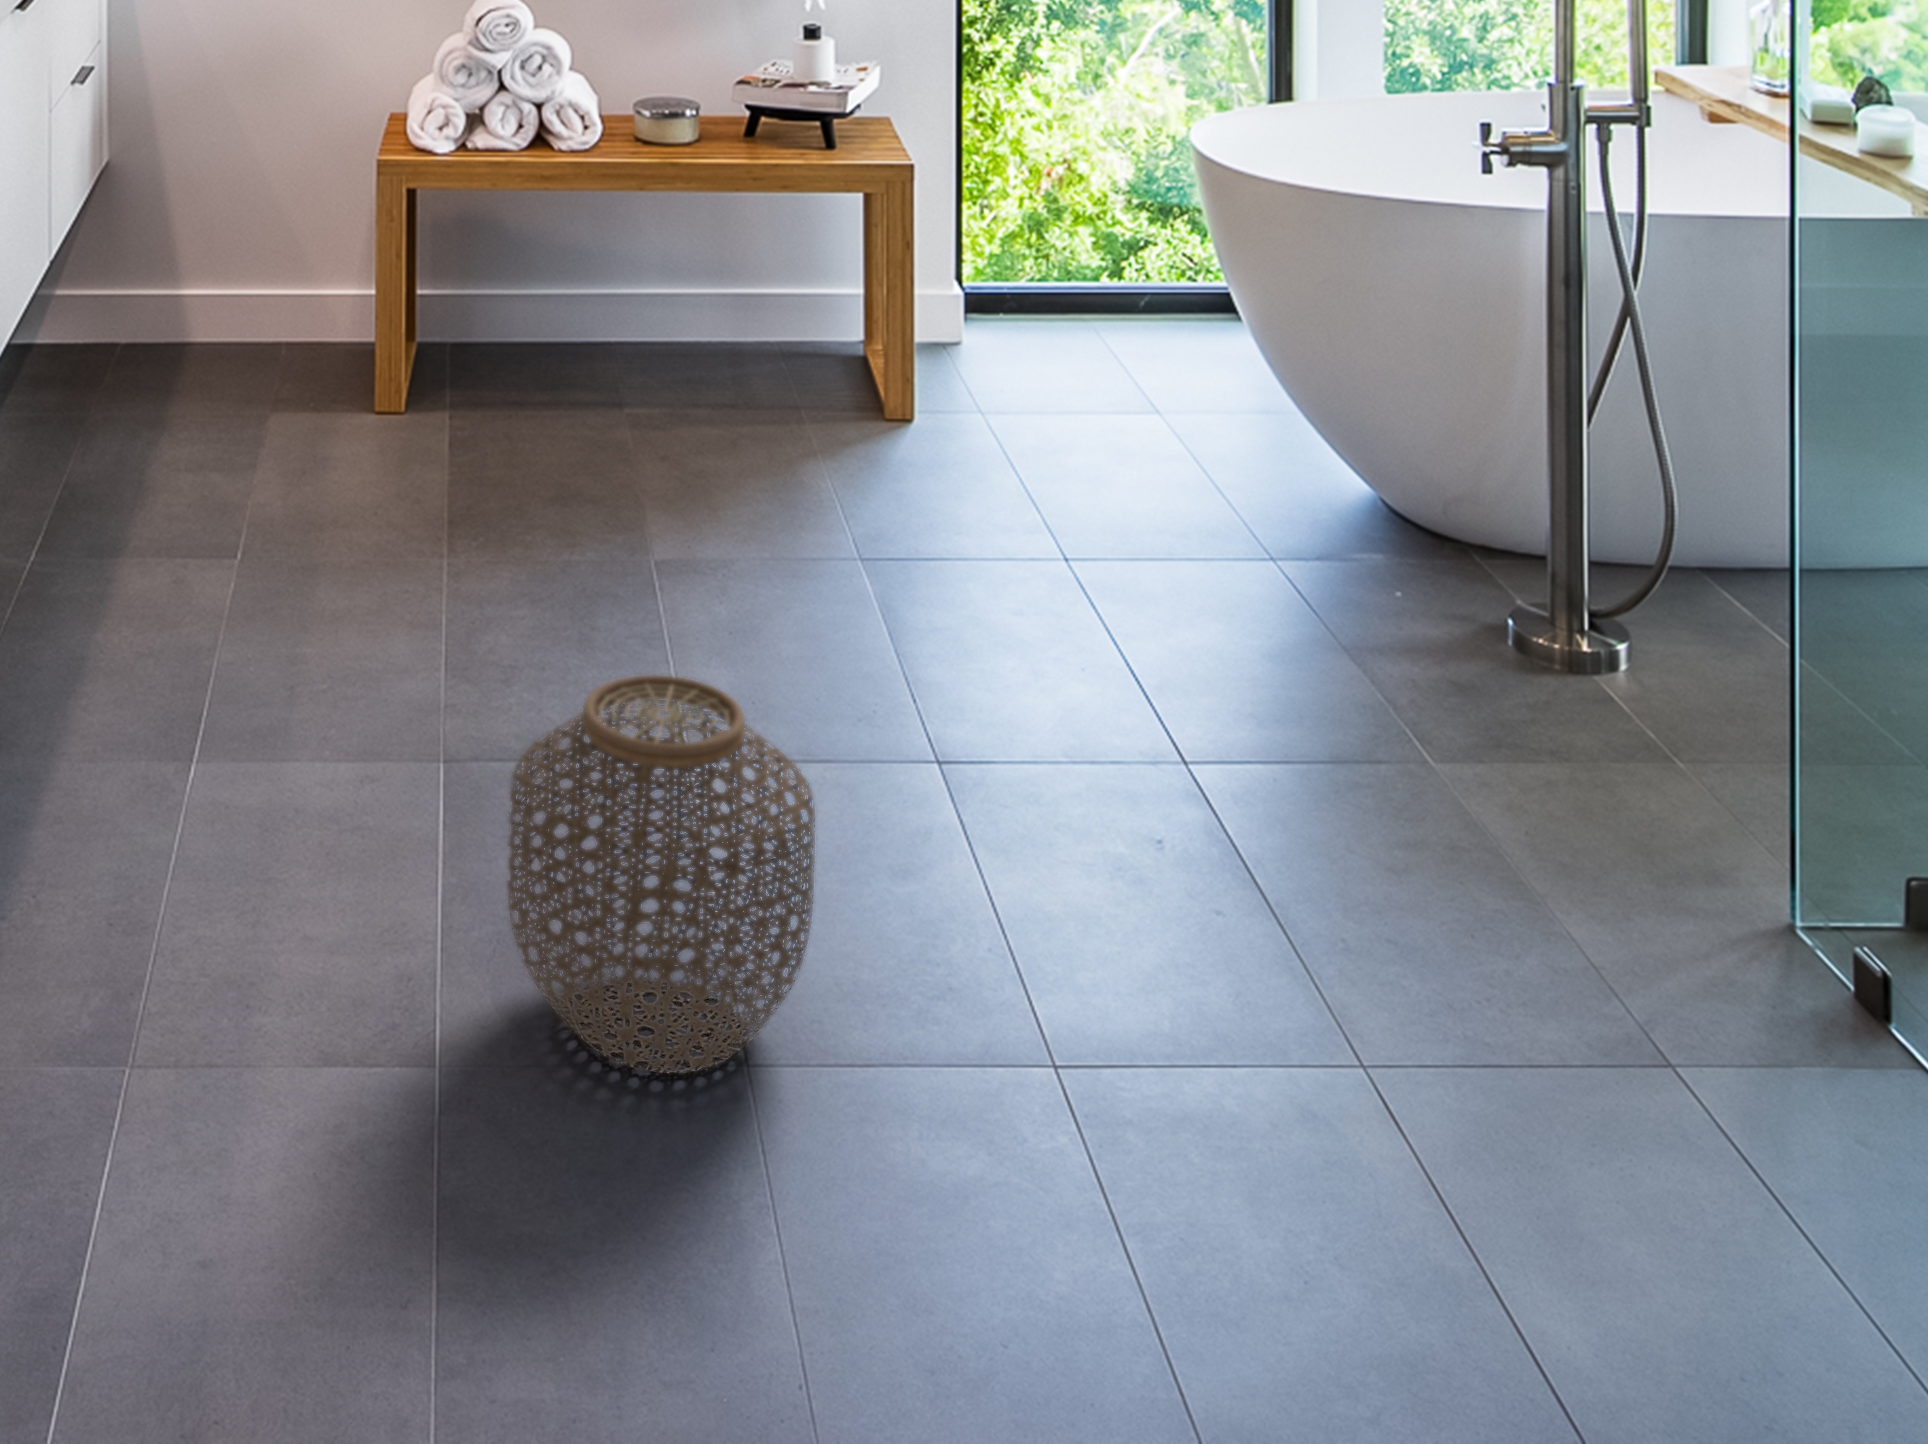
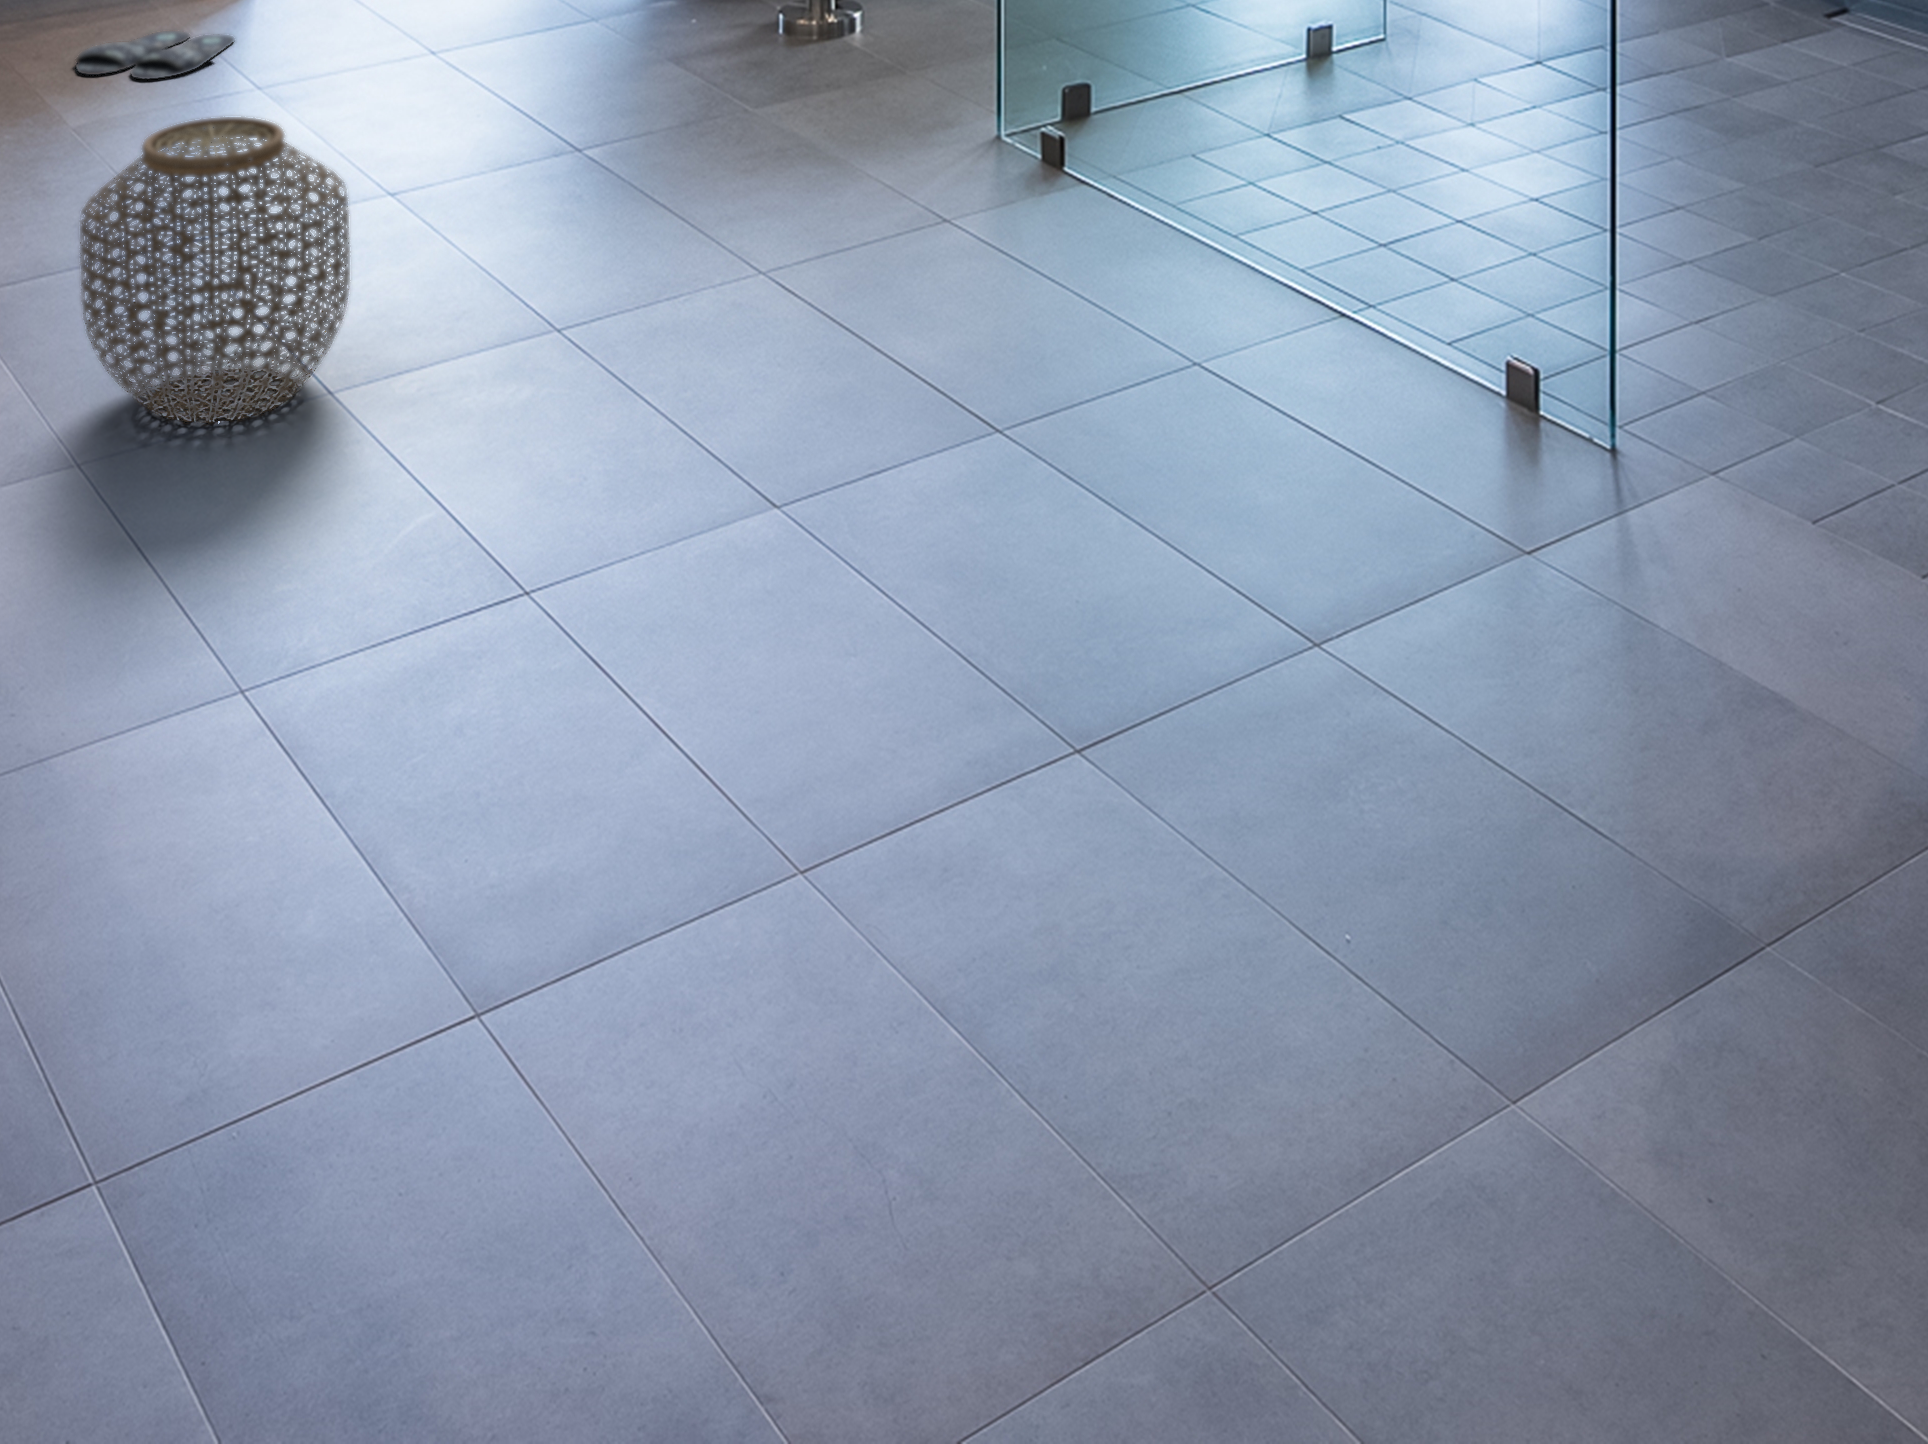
slippers: none [686,454,858,519] -> present [76,31,234,79]

